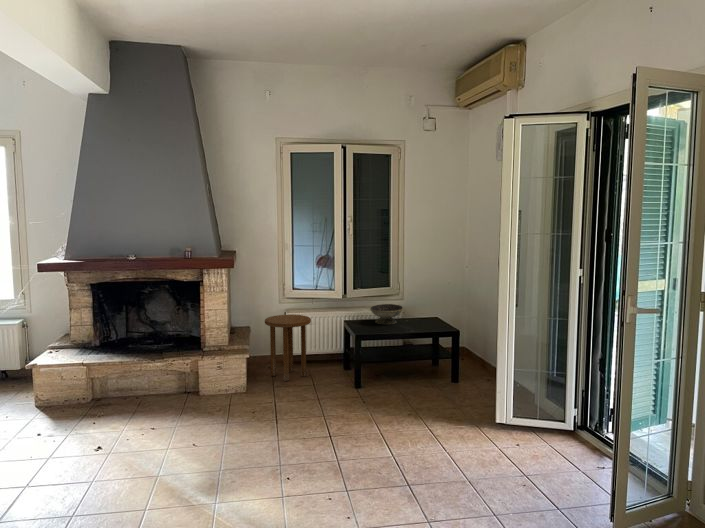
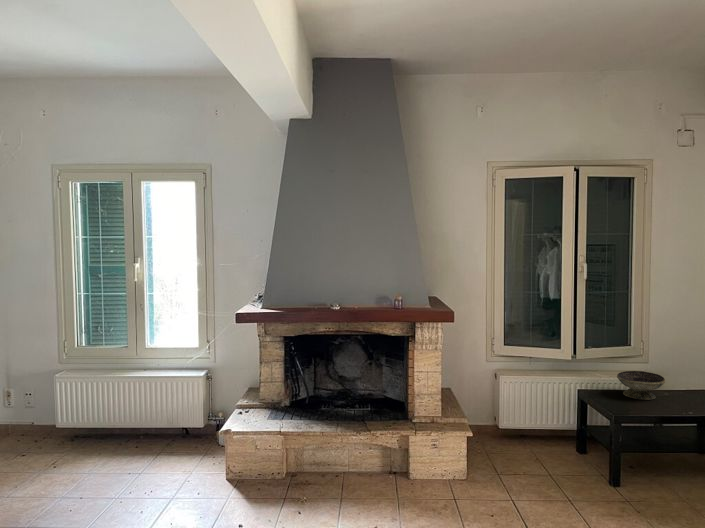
side table: present [265,315,311,381] -> none [480,378,540,465]

